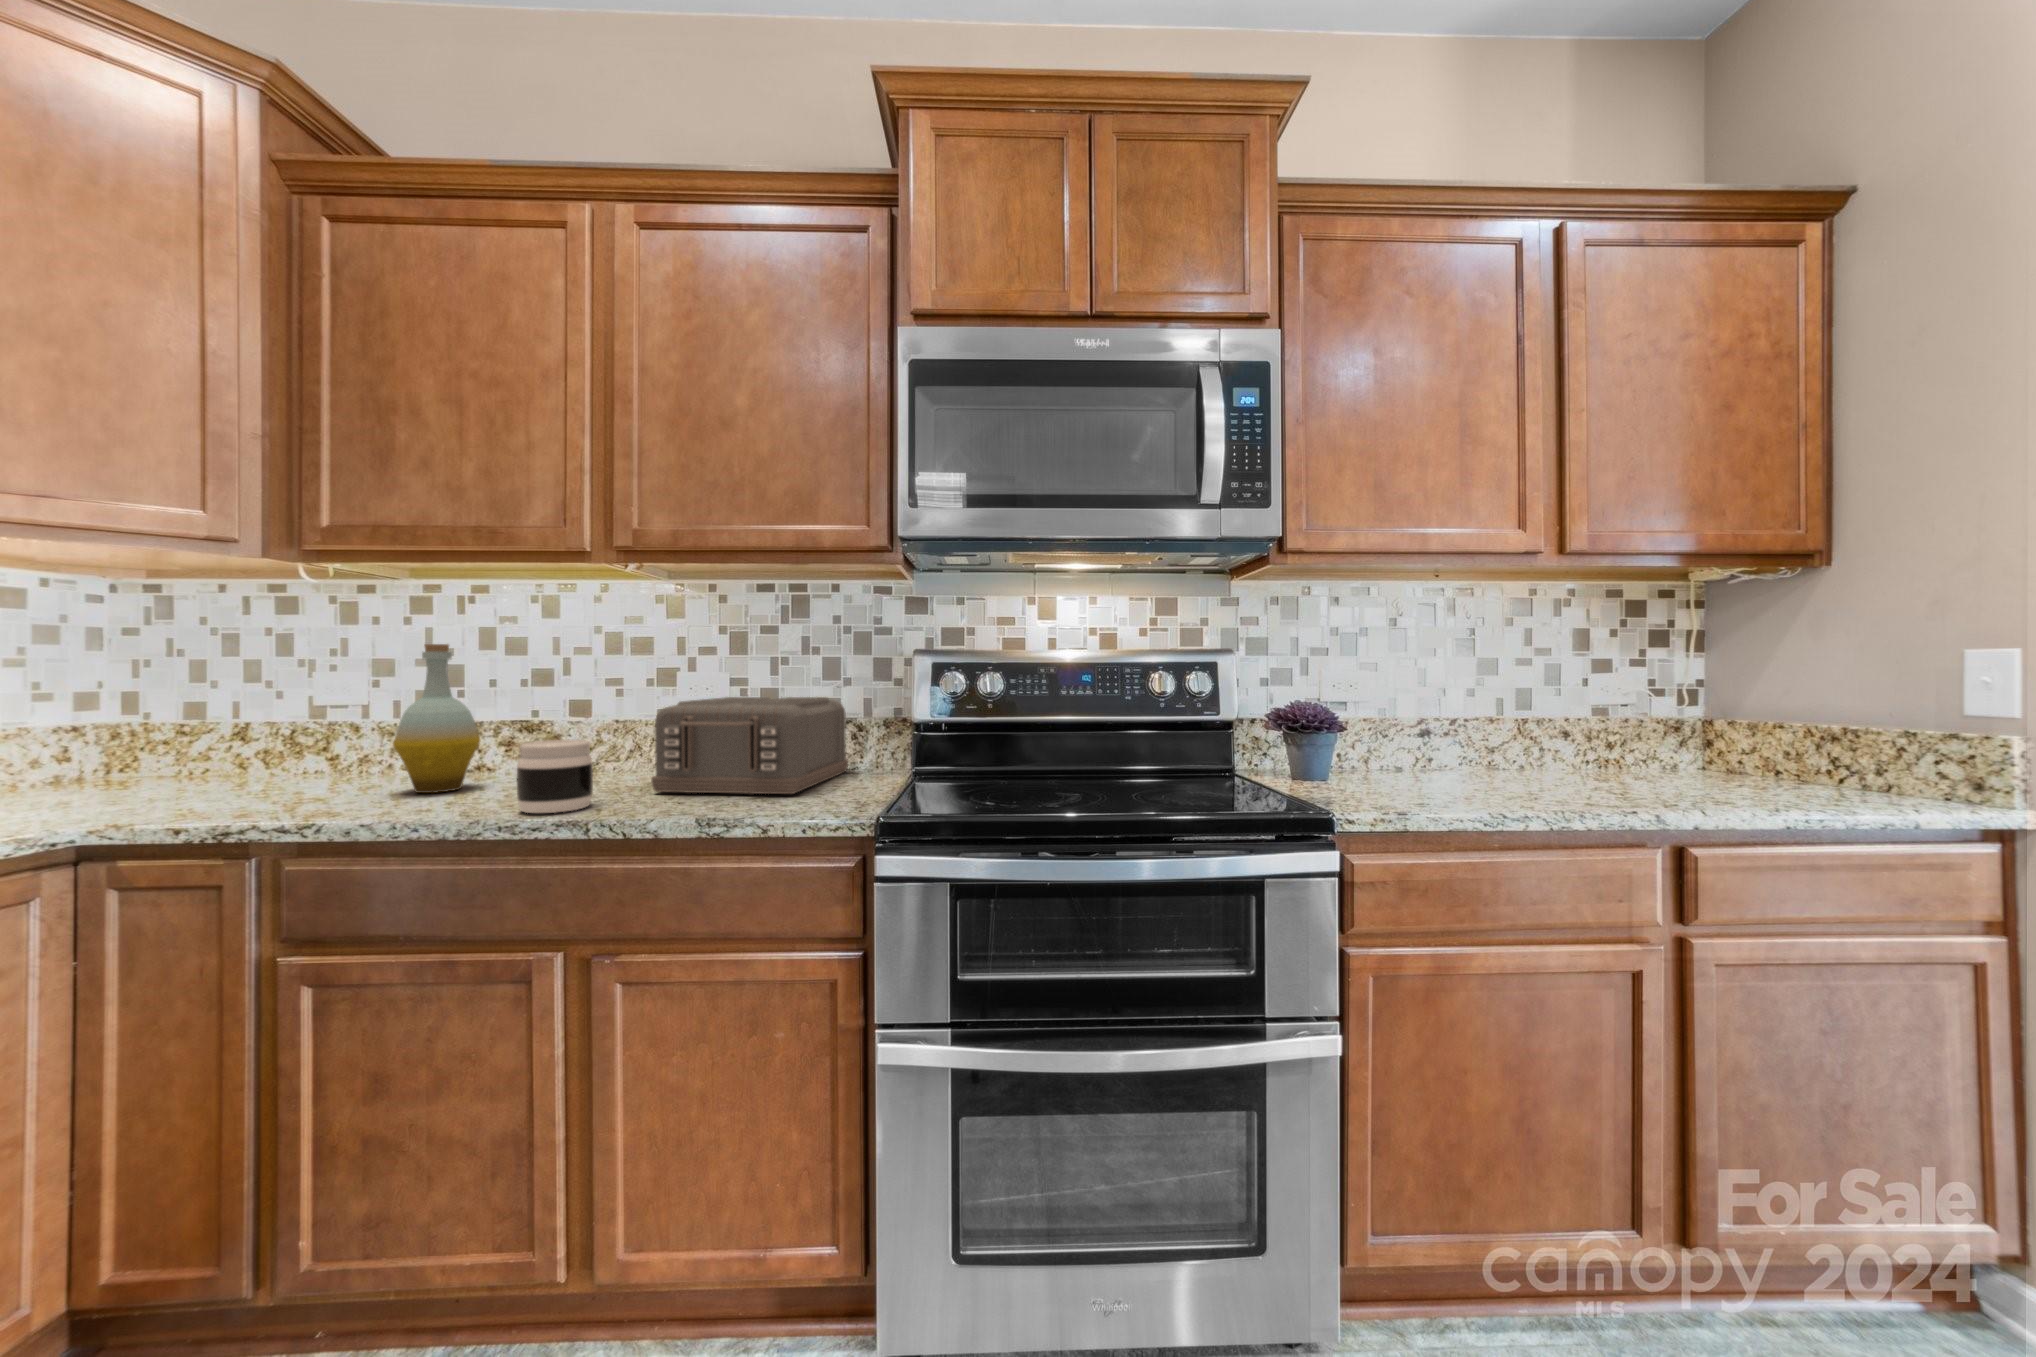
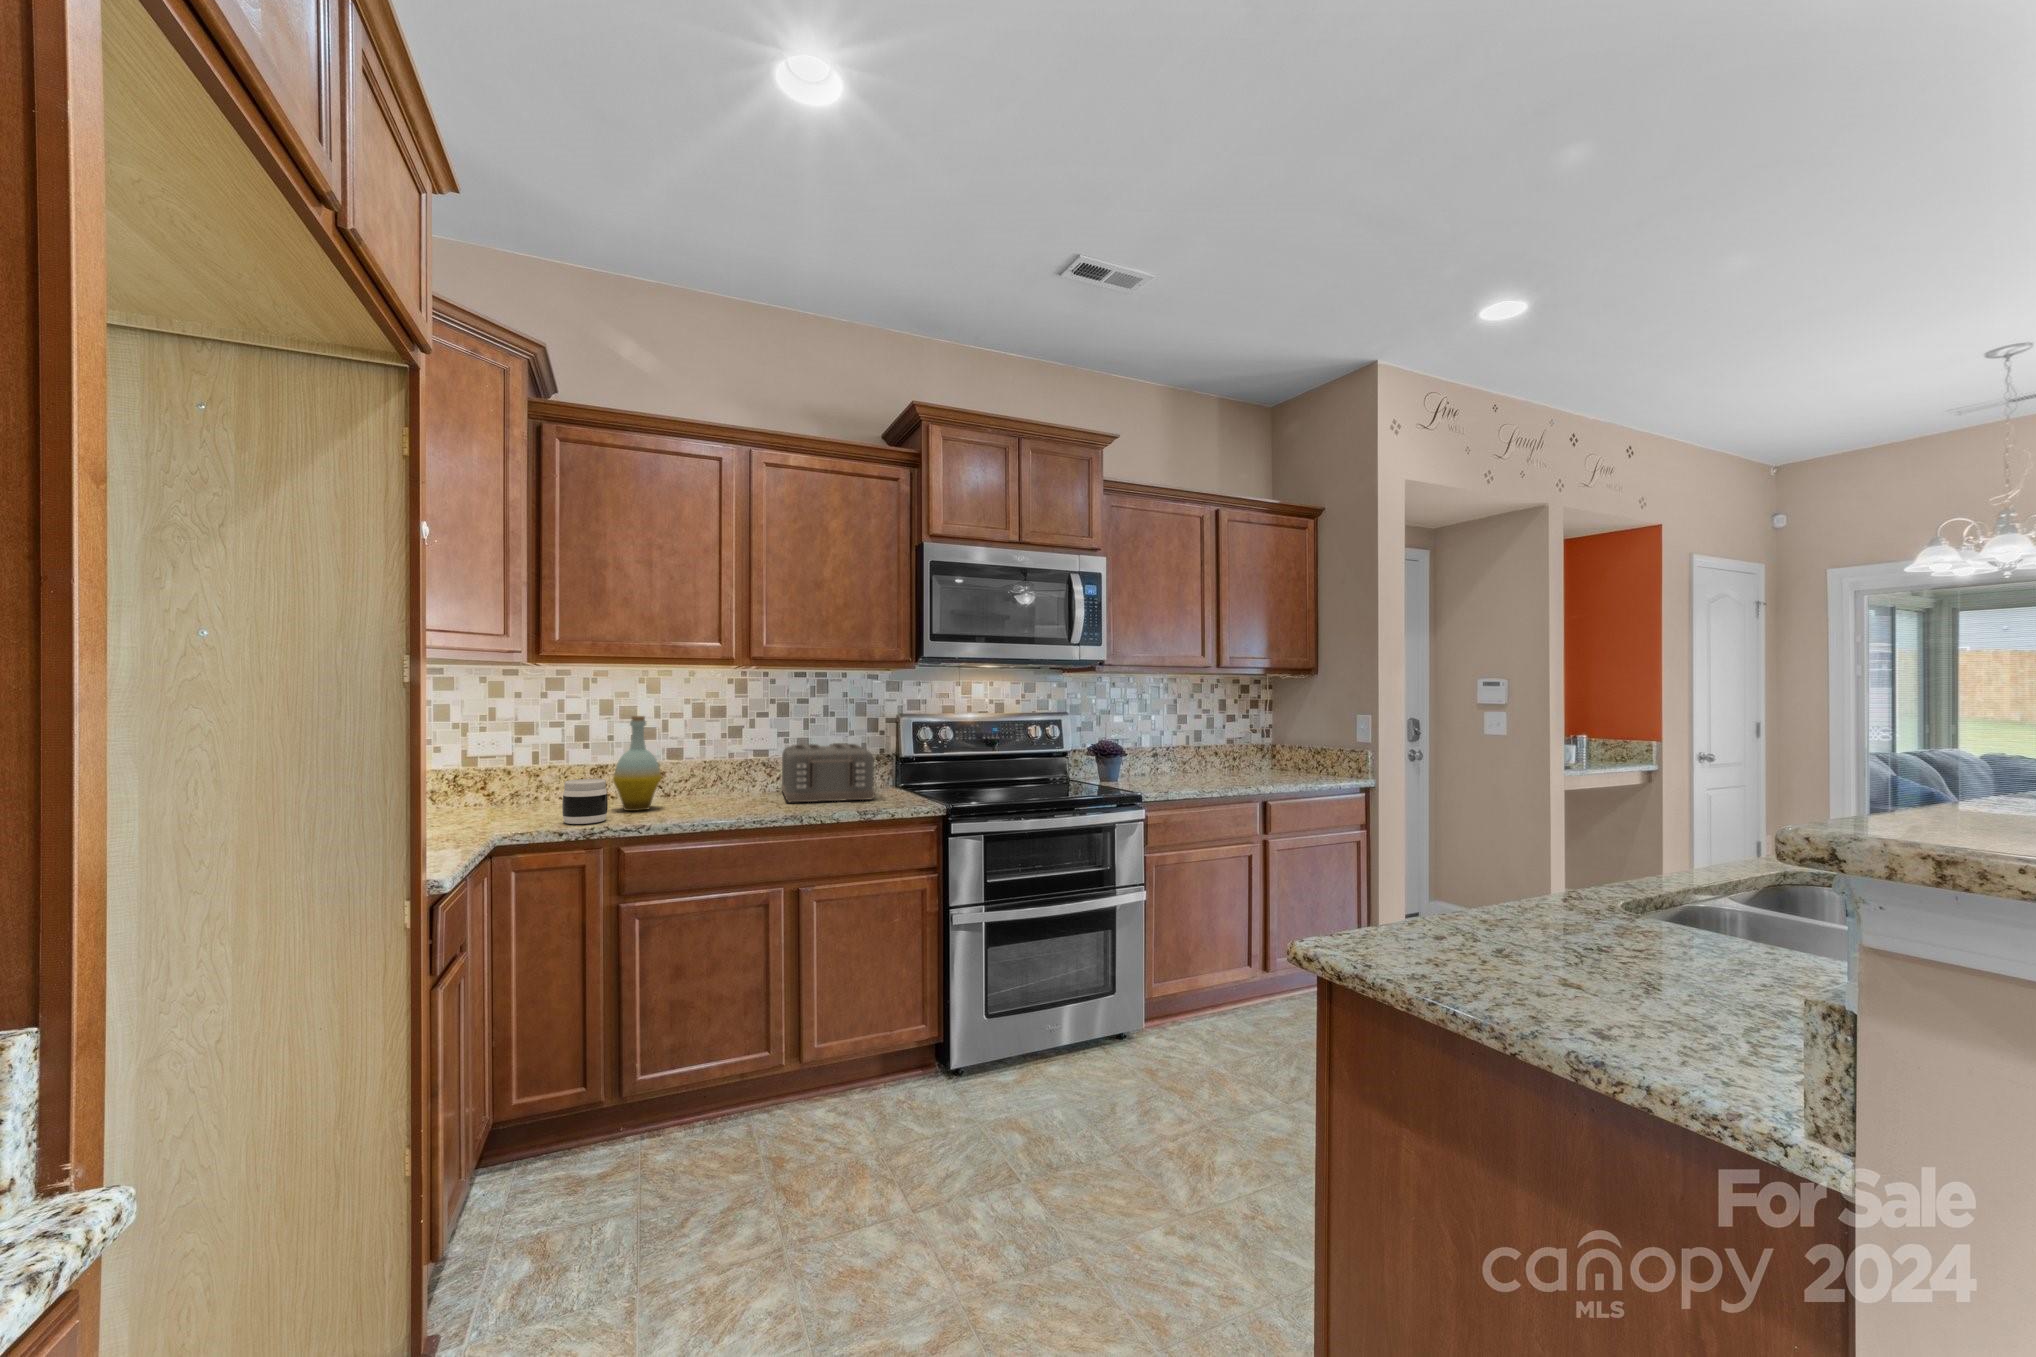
jar: present [517,740,593,813] -> present [562,779,608,824]

